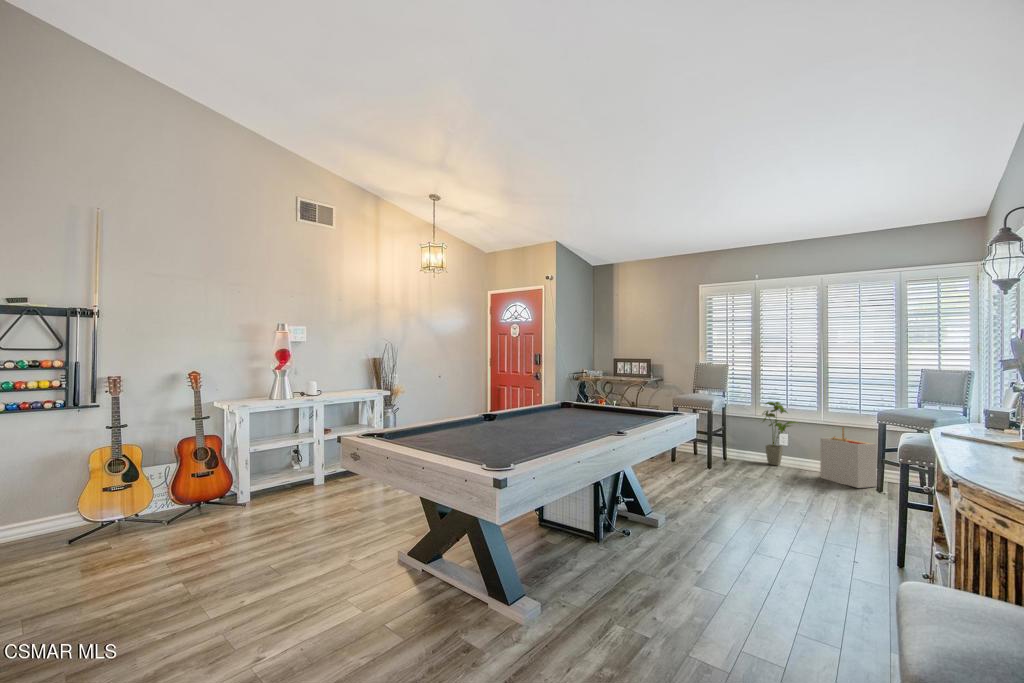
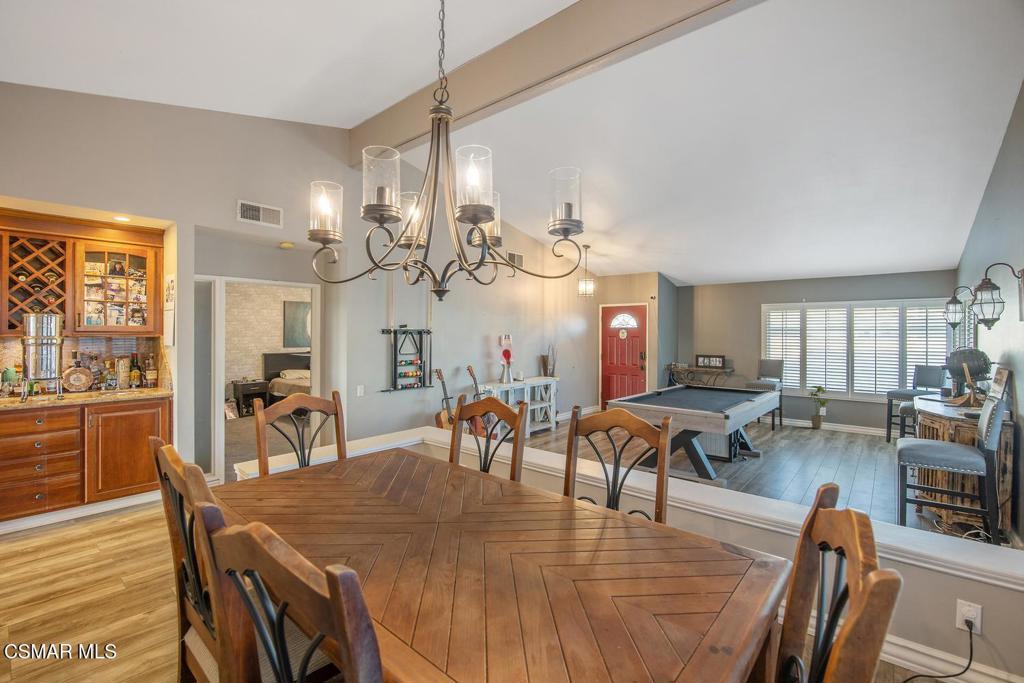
storage bin: present [820,427,877,488] -> none [849,402,886,440]

